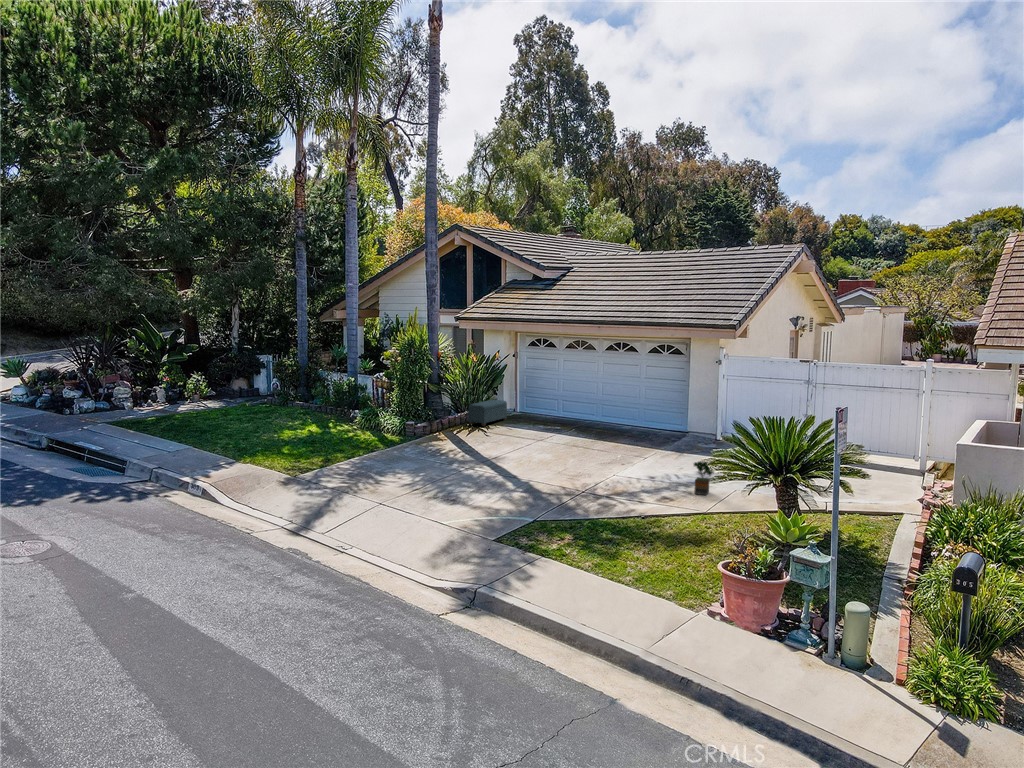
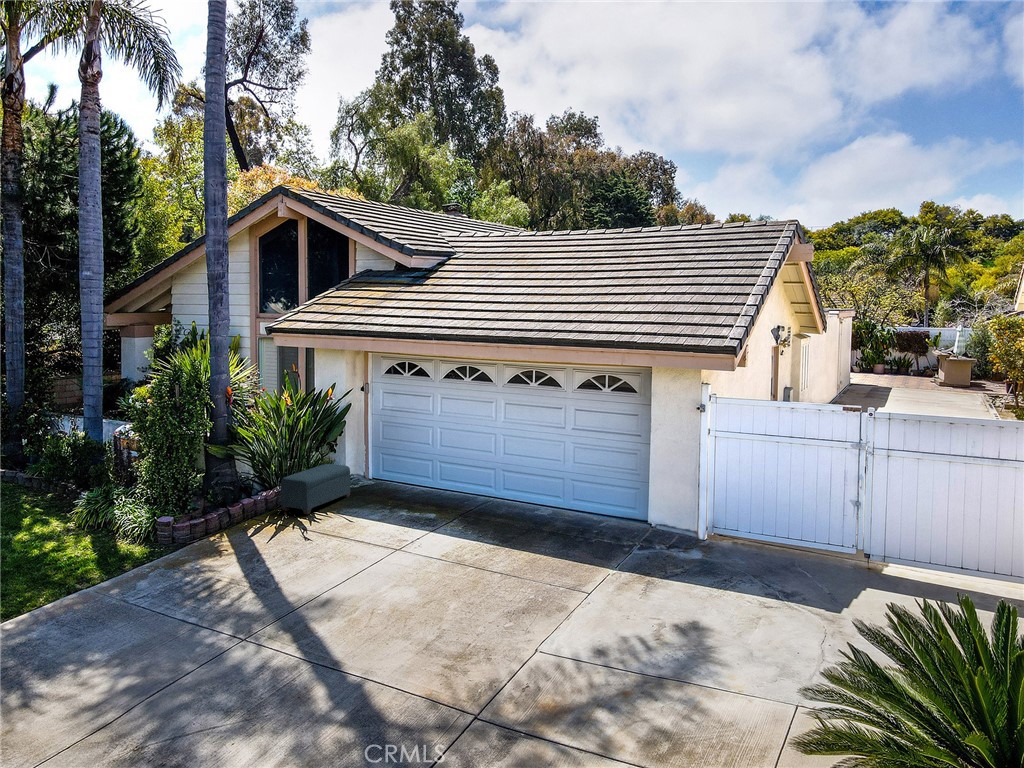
potted tree: present [694,461,714,495] -> none [710,651,761,733]

